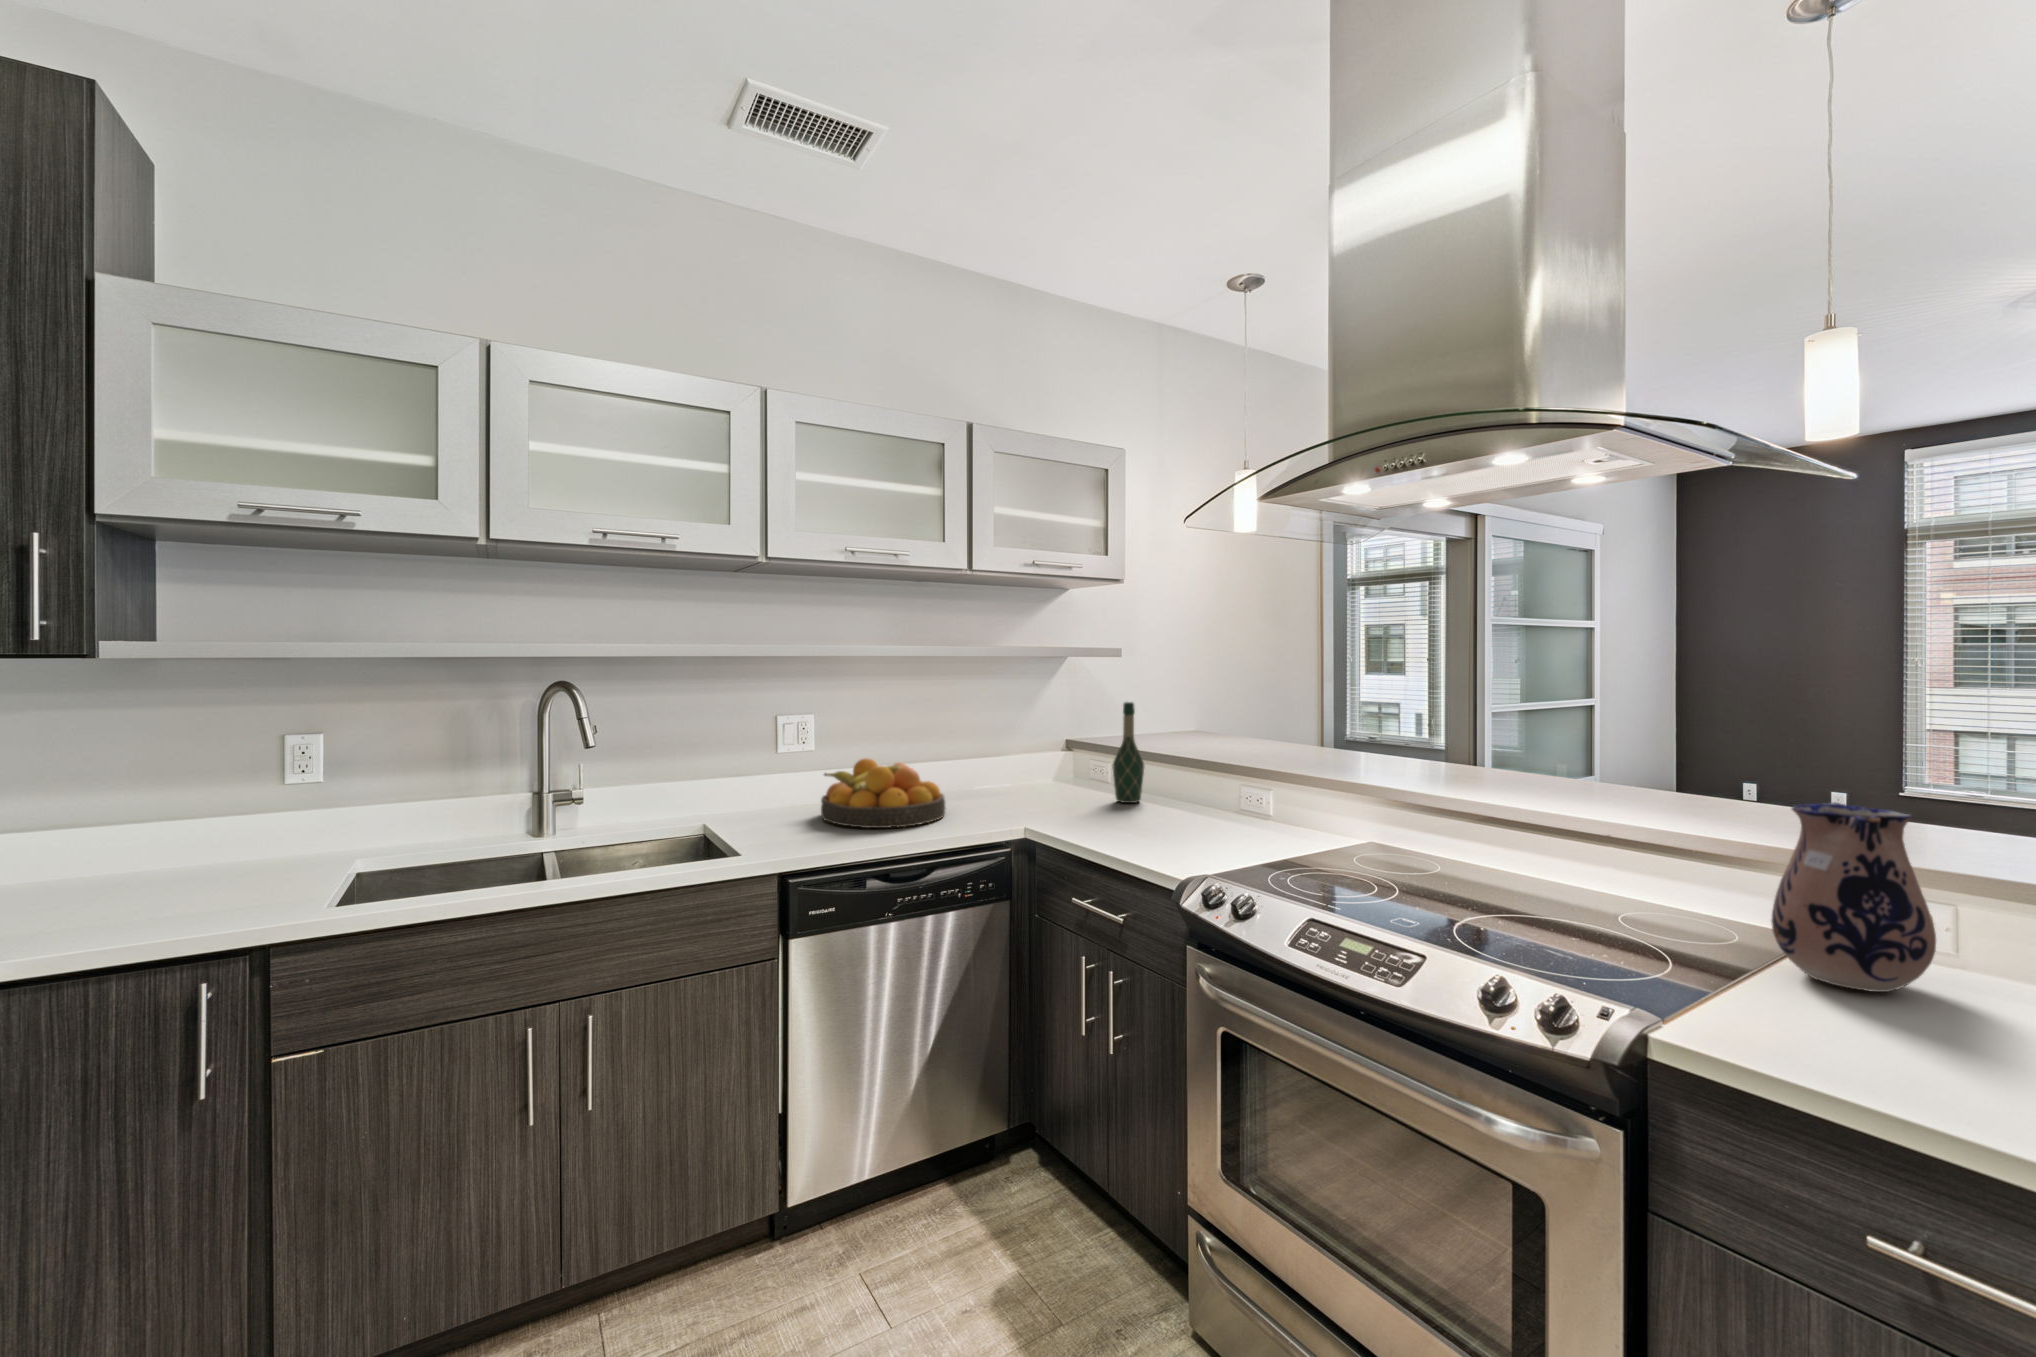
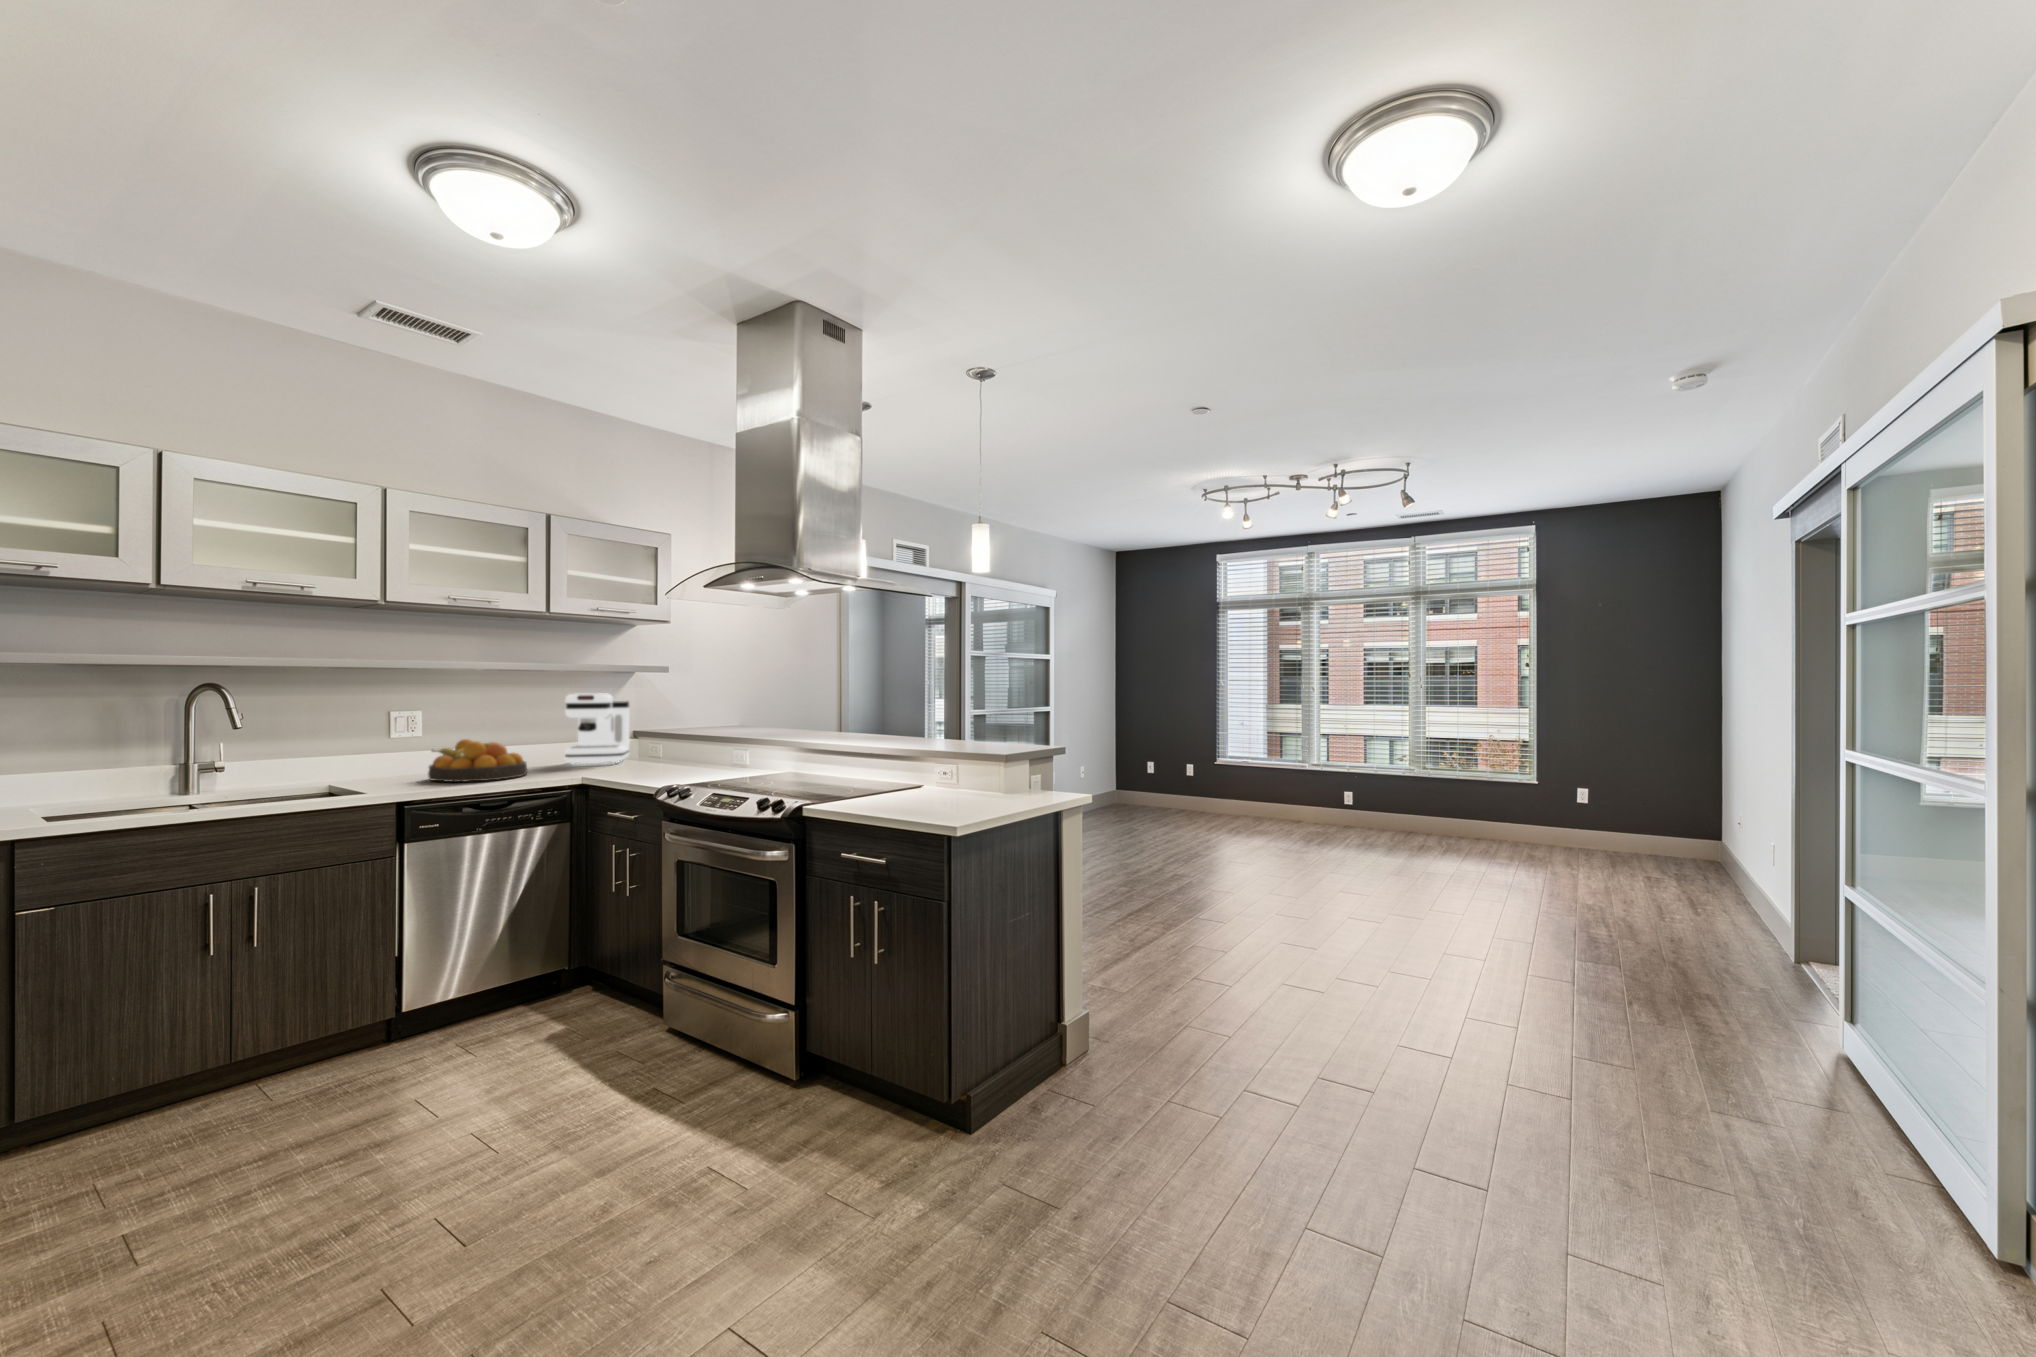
coffee maker: none [986,688,1066,794] -> present [565,693,629,764]
wine bottle: present [1112,702,1144,803] -> none [654,700,676,765]
ceramic pitcher: present [1771,802,1936,992] -> none [901,722,952,796]

